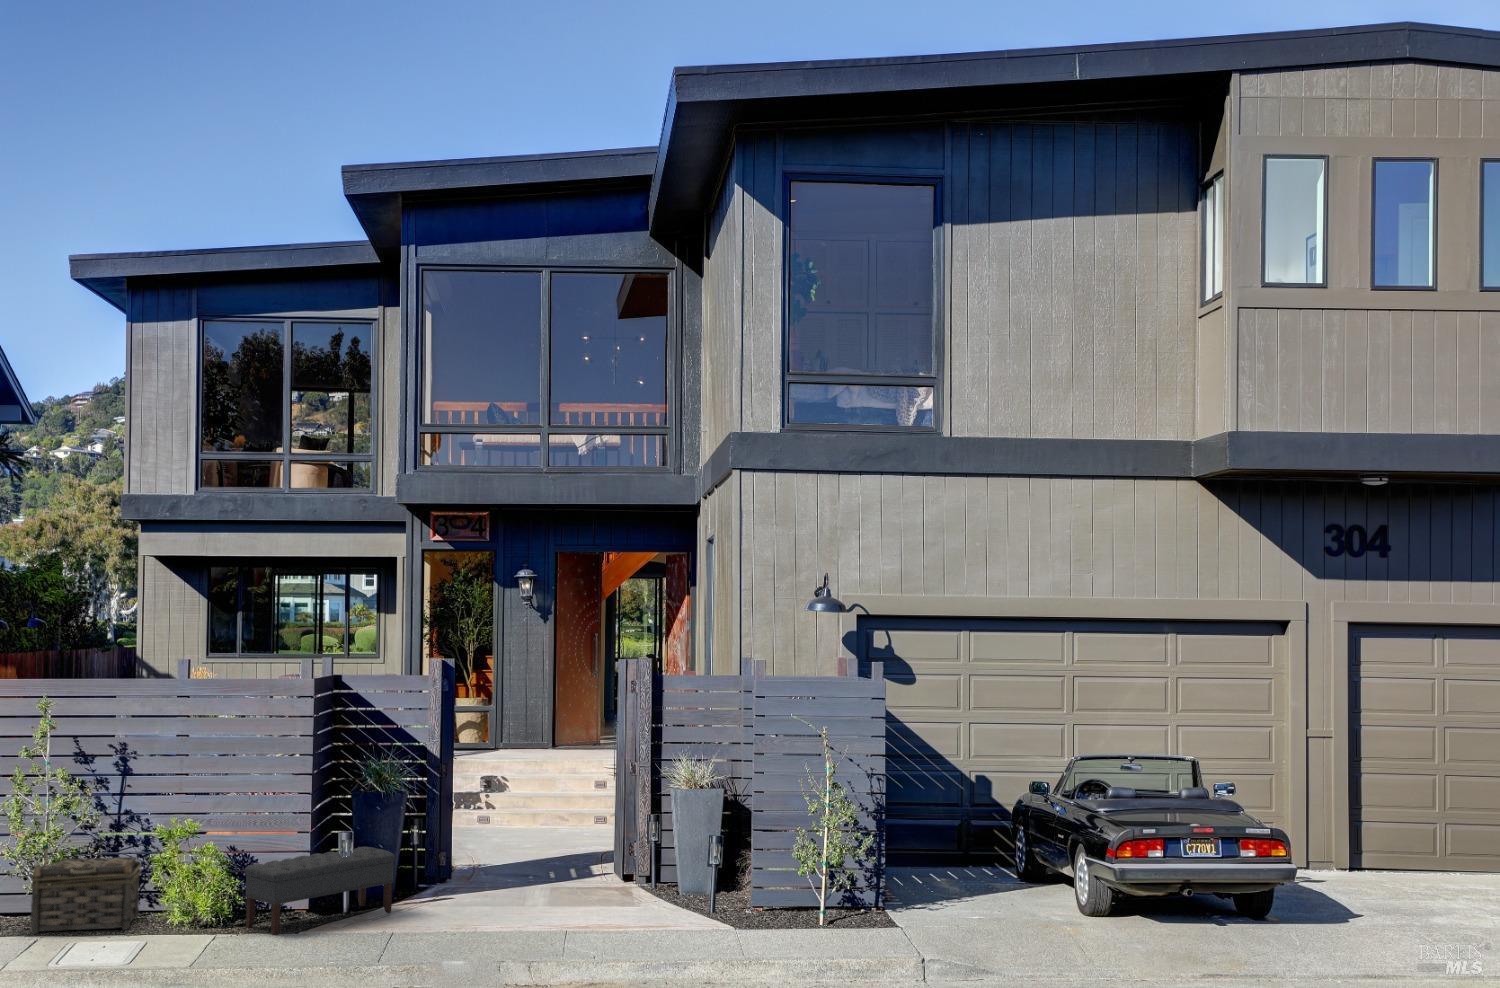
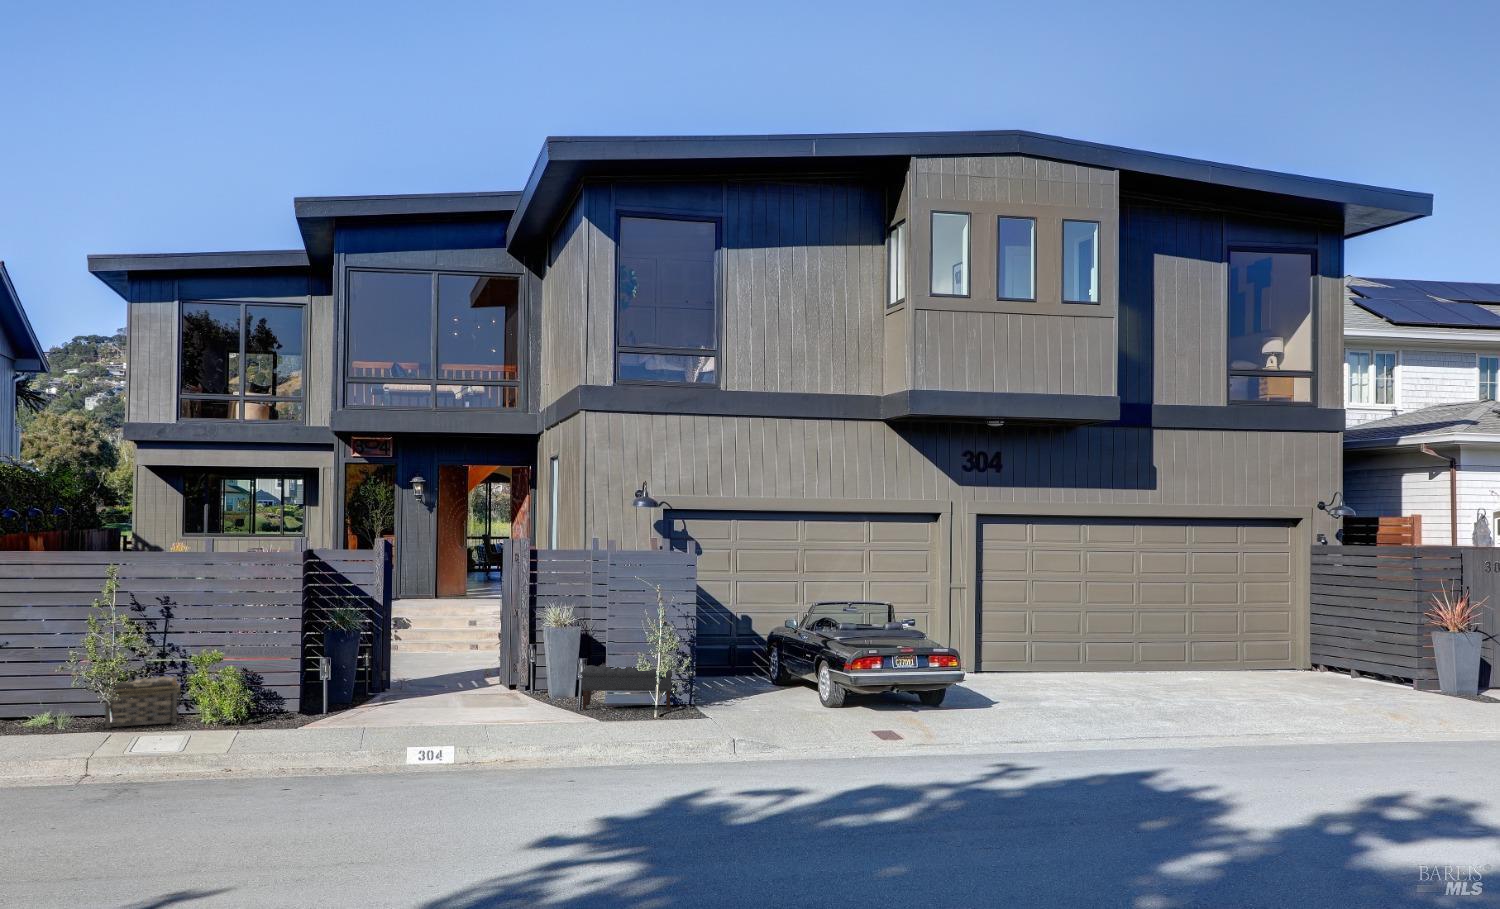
bench: present [244,847,396,935] -> present [582,665,672,711]

